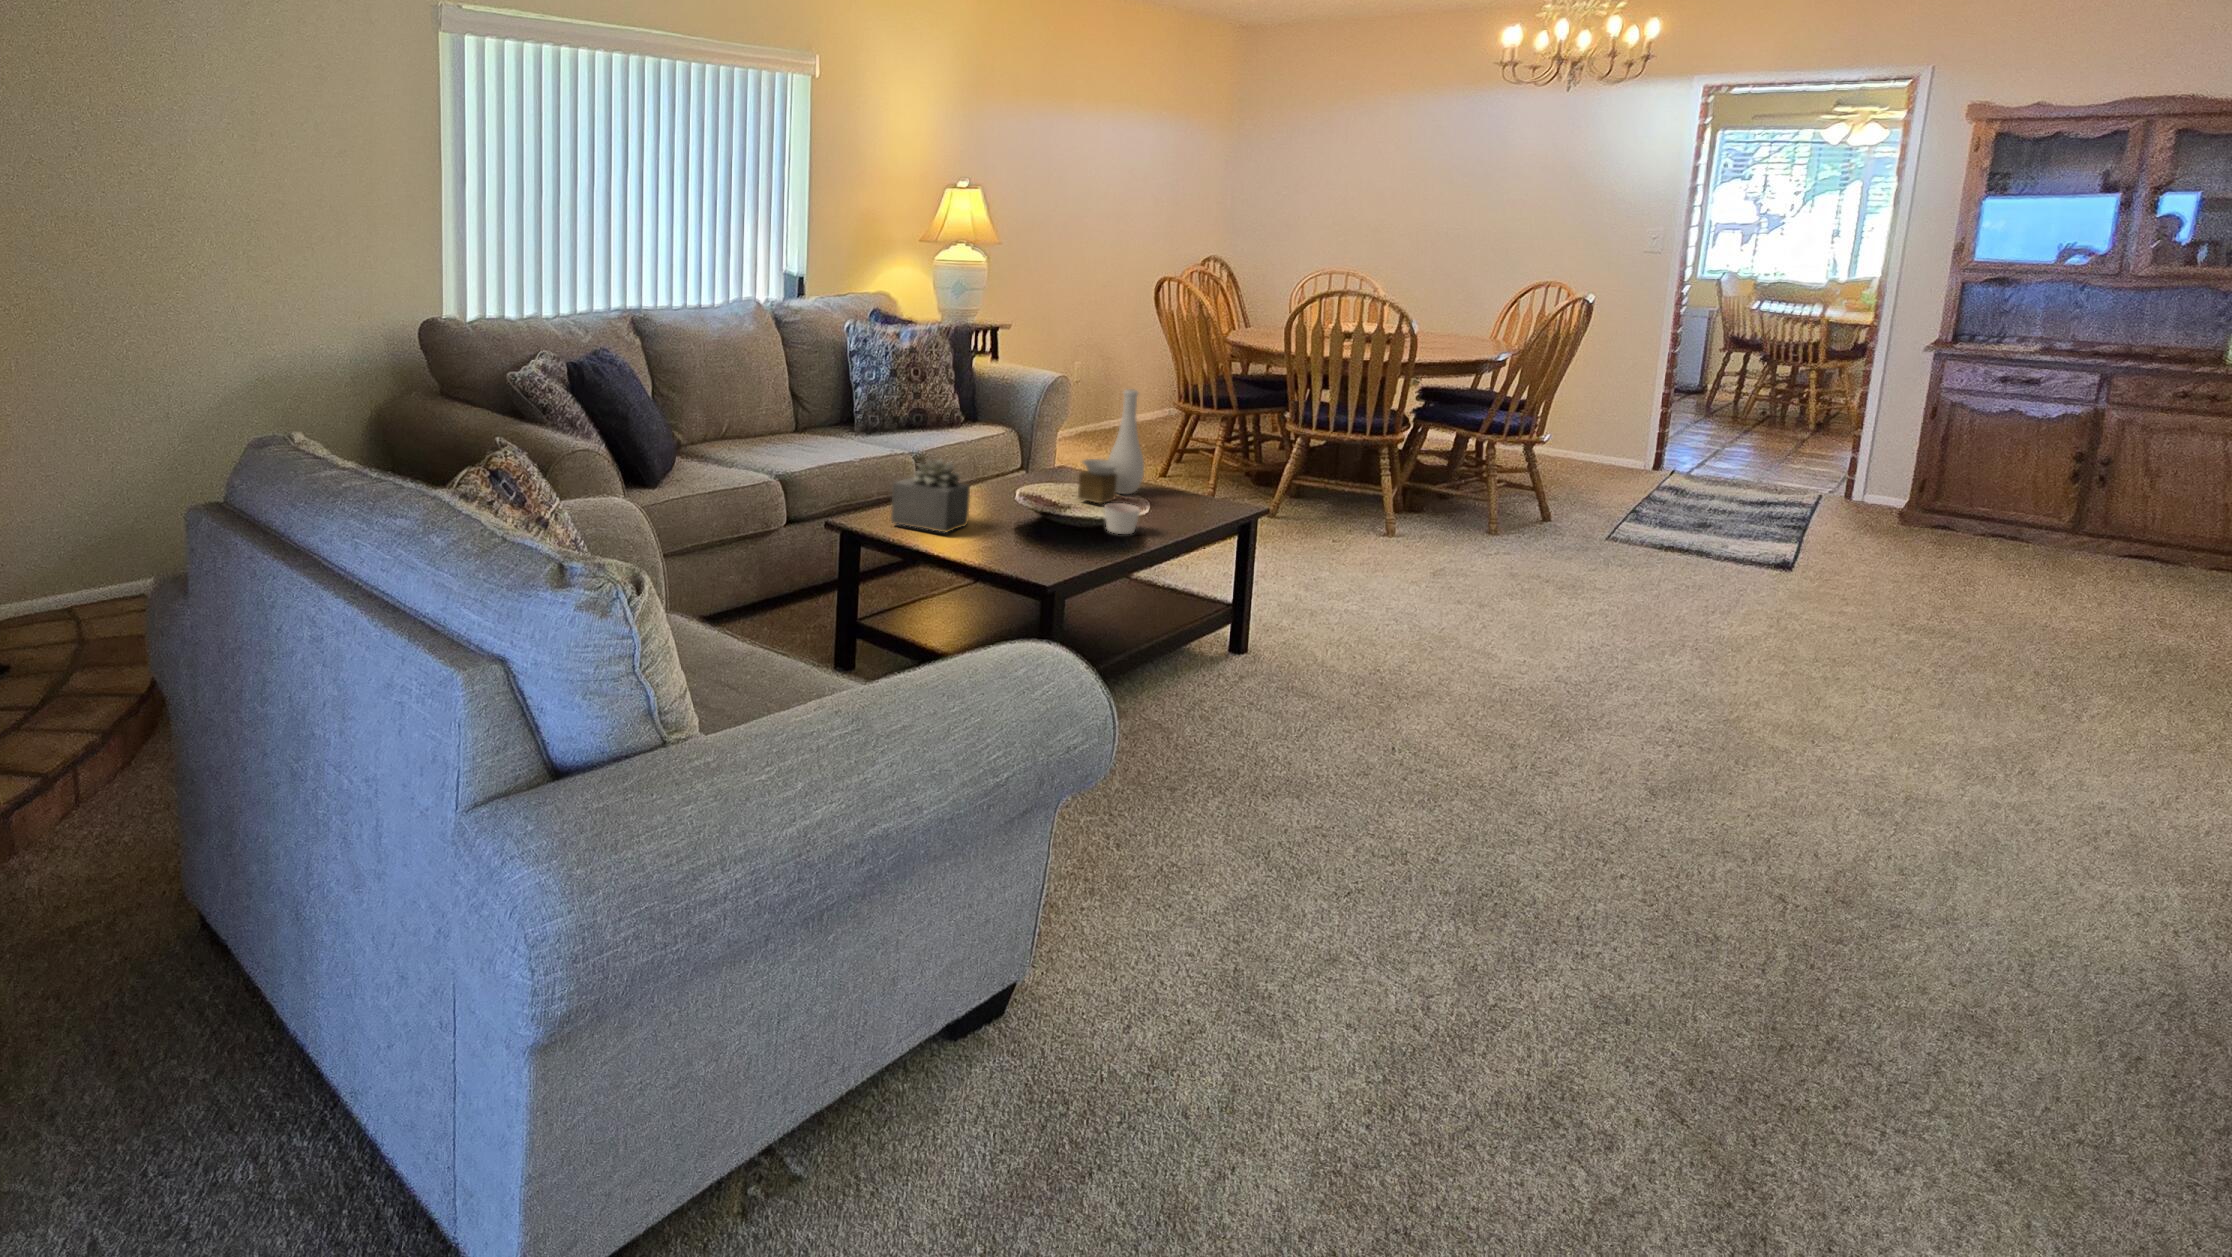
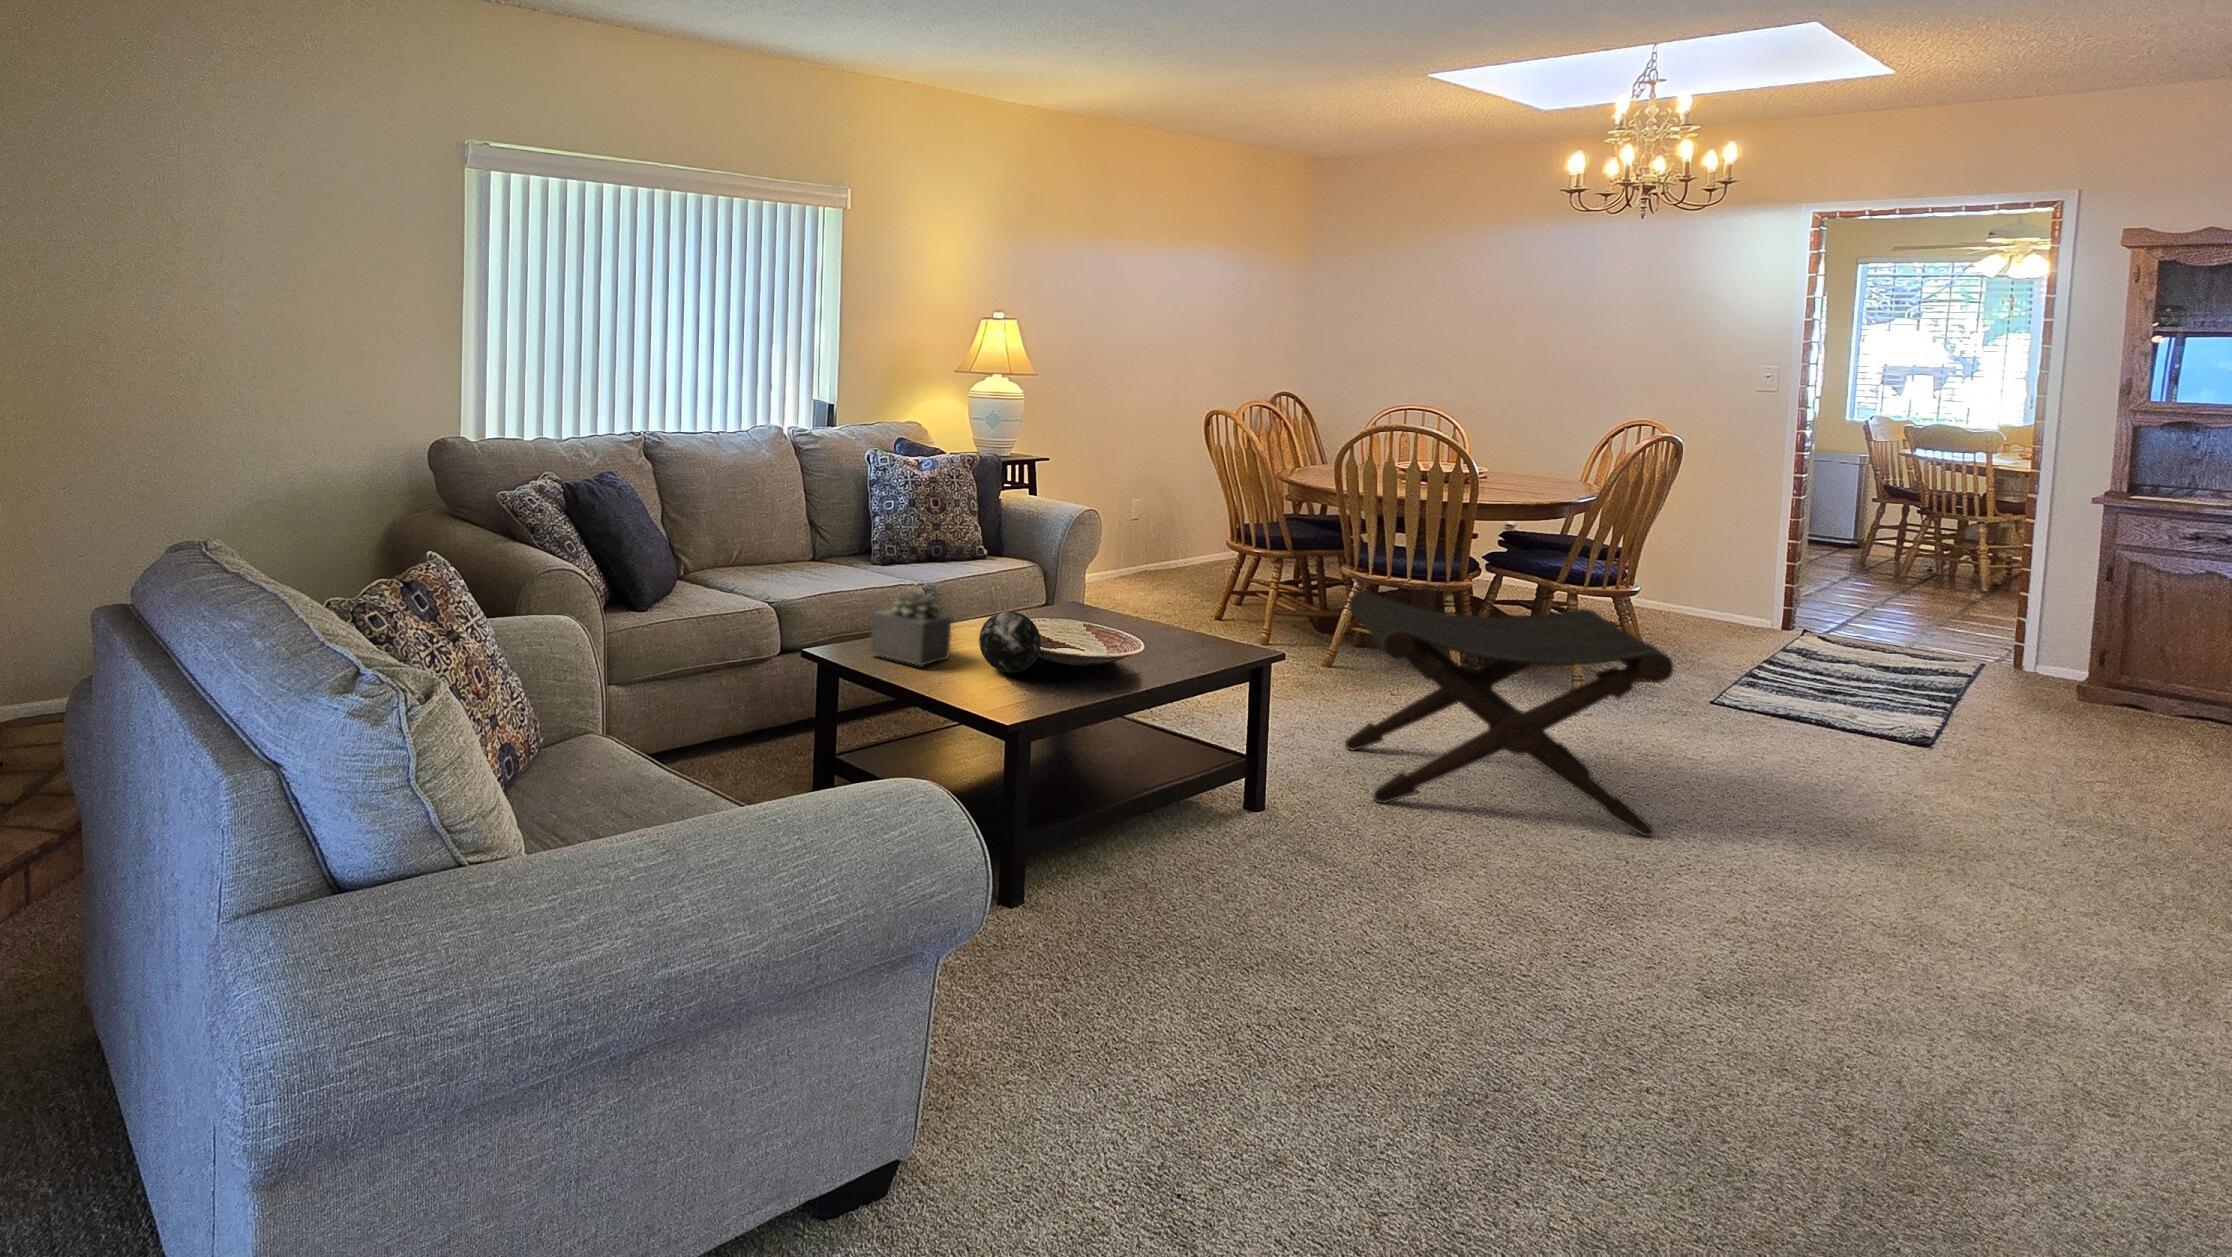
vase: present [1078,389,1144,503] -> none [1074,524,1147,642]
footstool: none [1308,448,1620,661] -> present [1345,592,1673,836]
decorative orb: none [1001,477,1062,536] -> present [979,611,1041,673]
candle: present [1104,503,1141,534] -> none [1088,641,1126,674]

